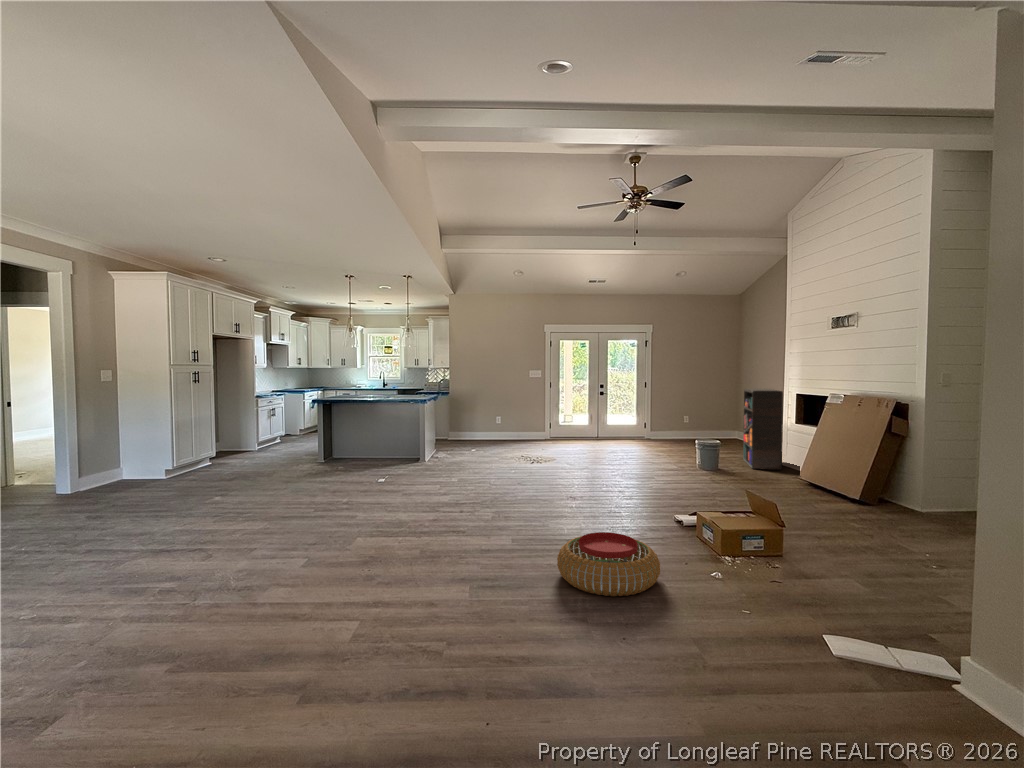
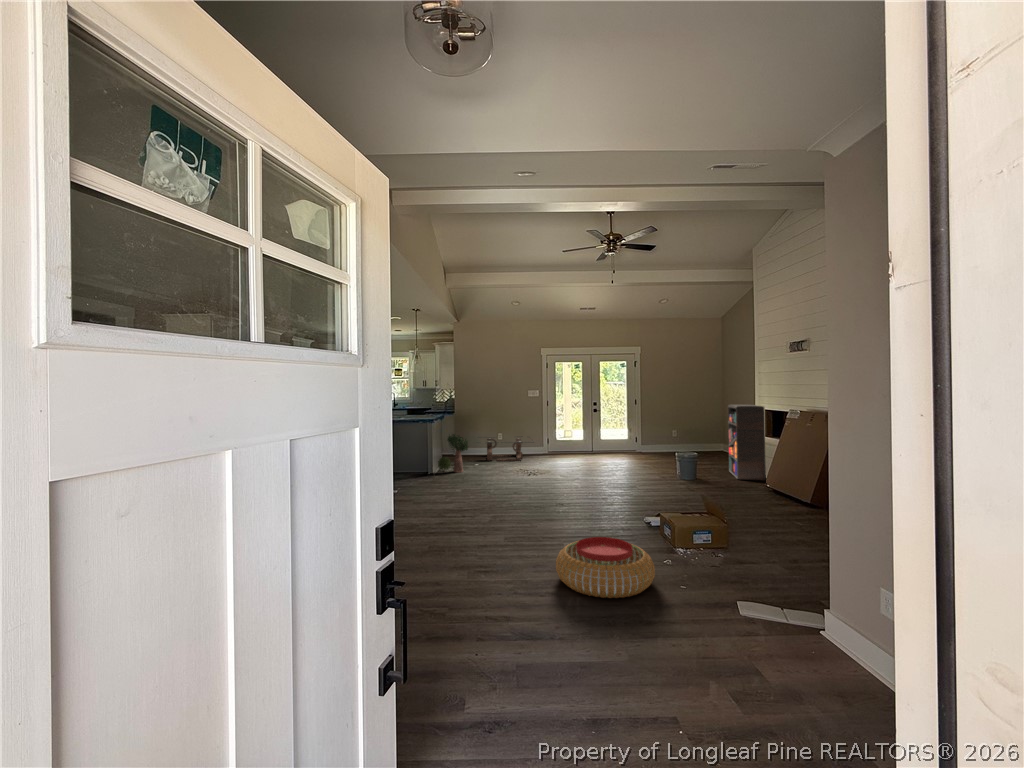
potted plant: none [431,418,465,460] -> present [438,434,468,472]
coffee table: none [473,420,535,447] -> present [487,438,523,461]

